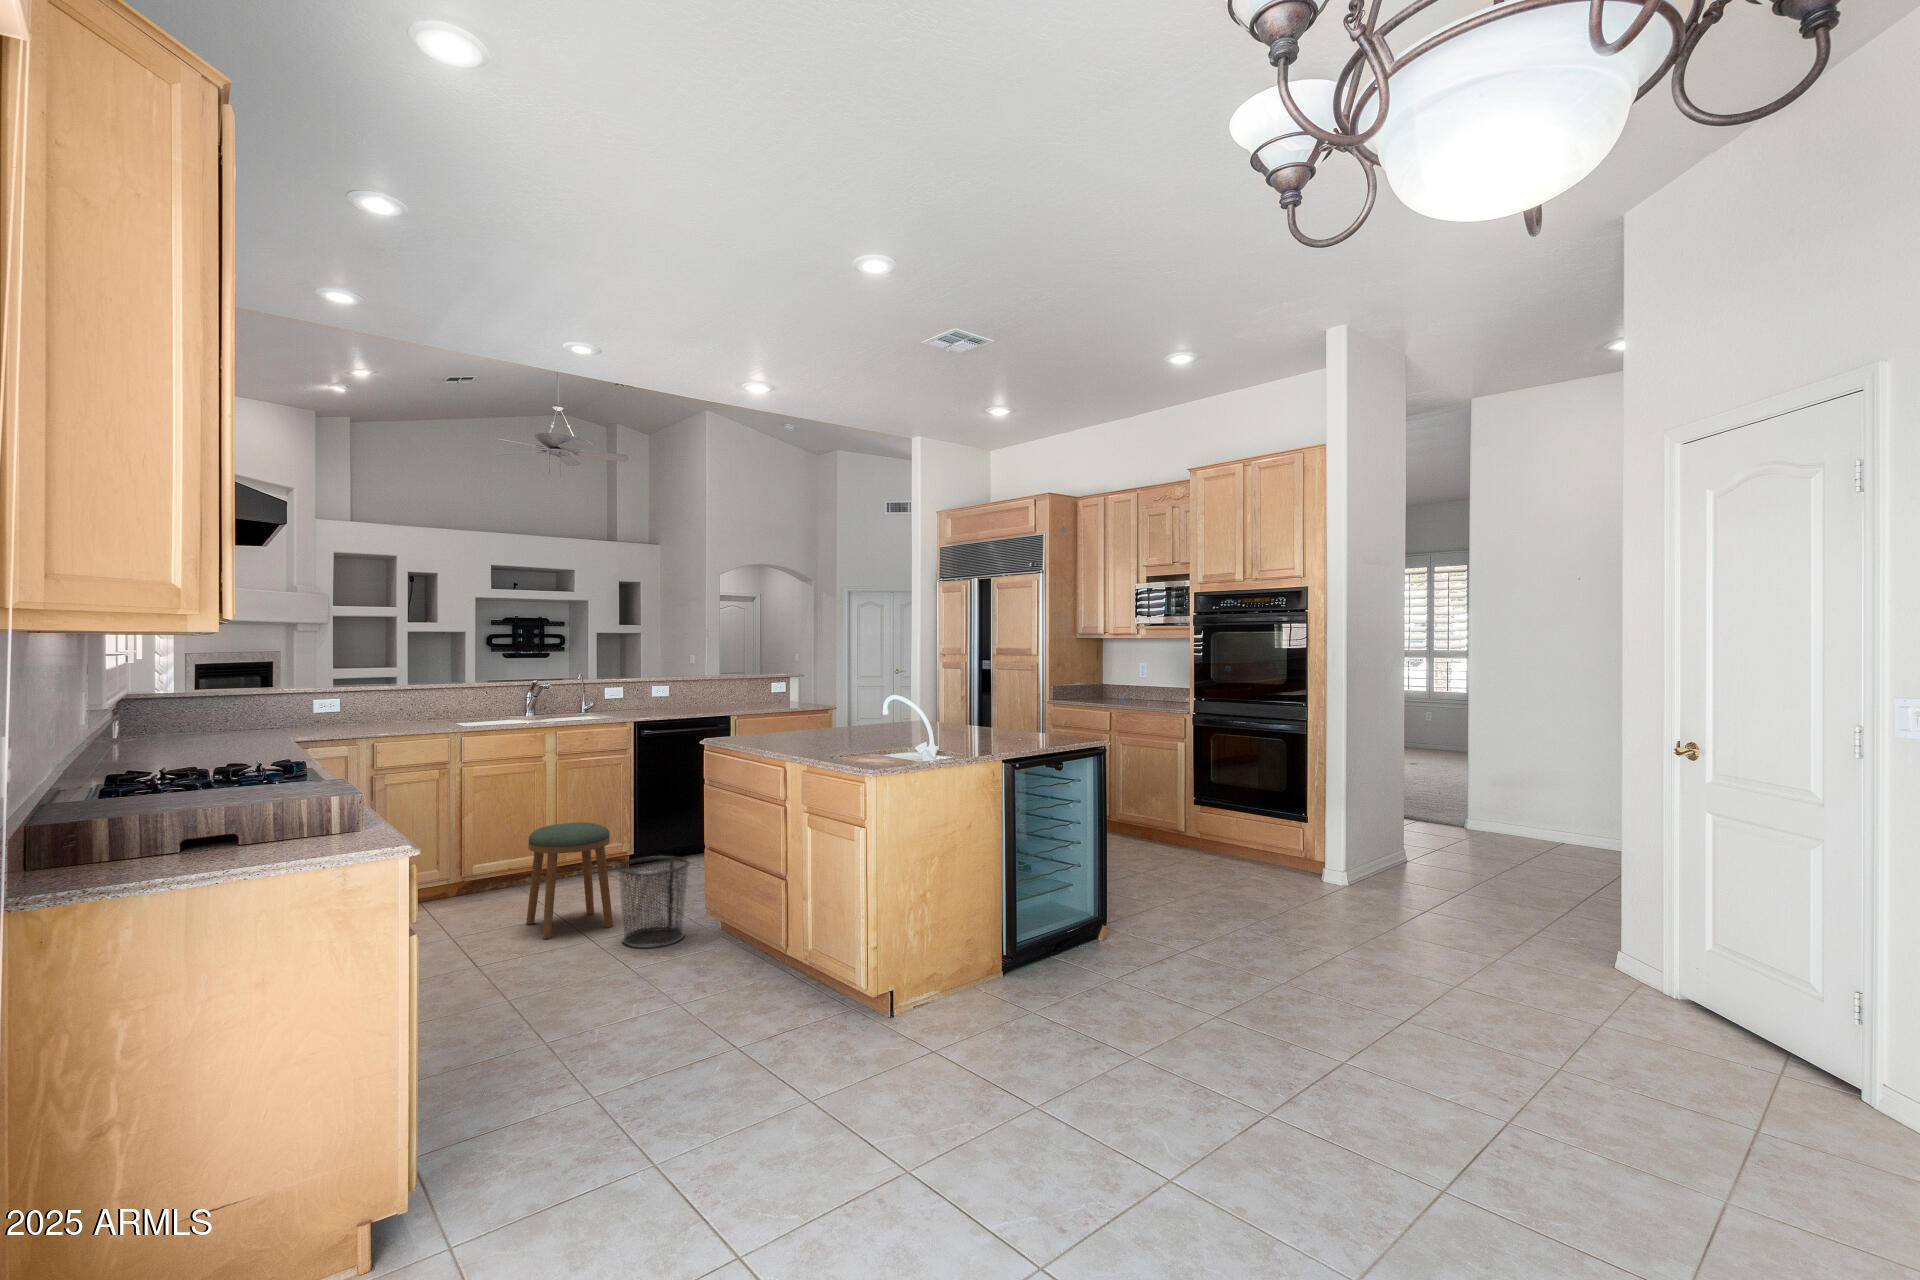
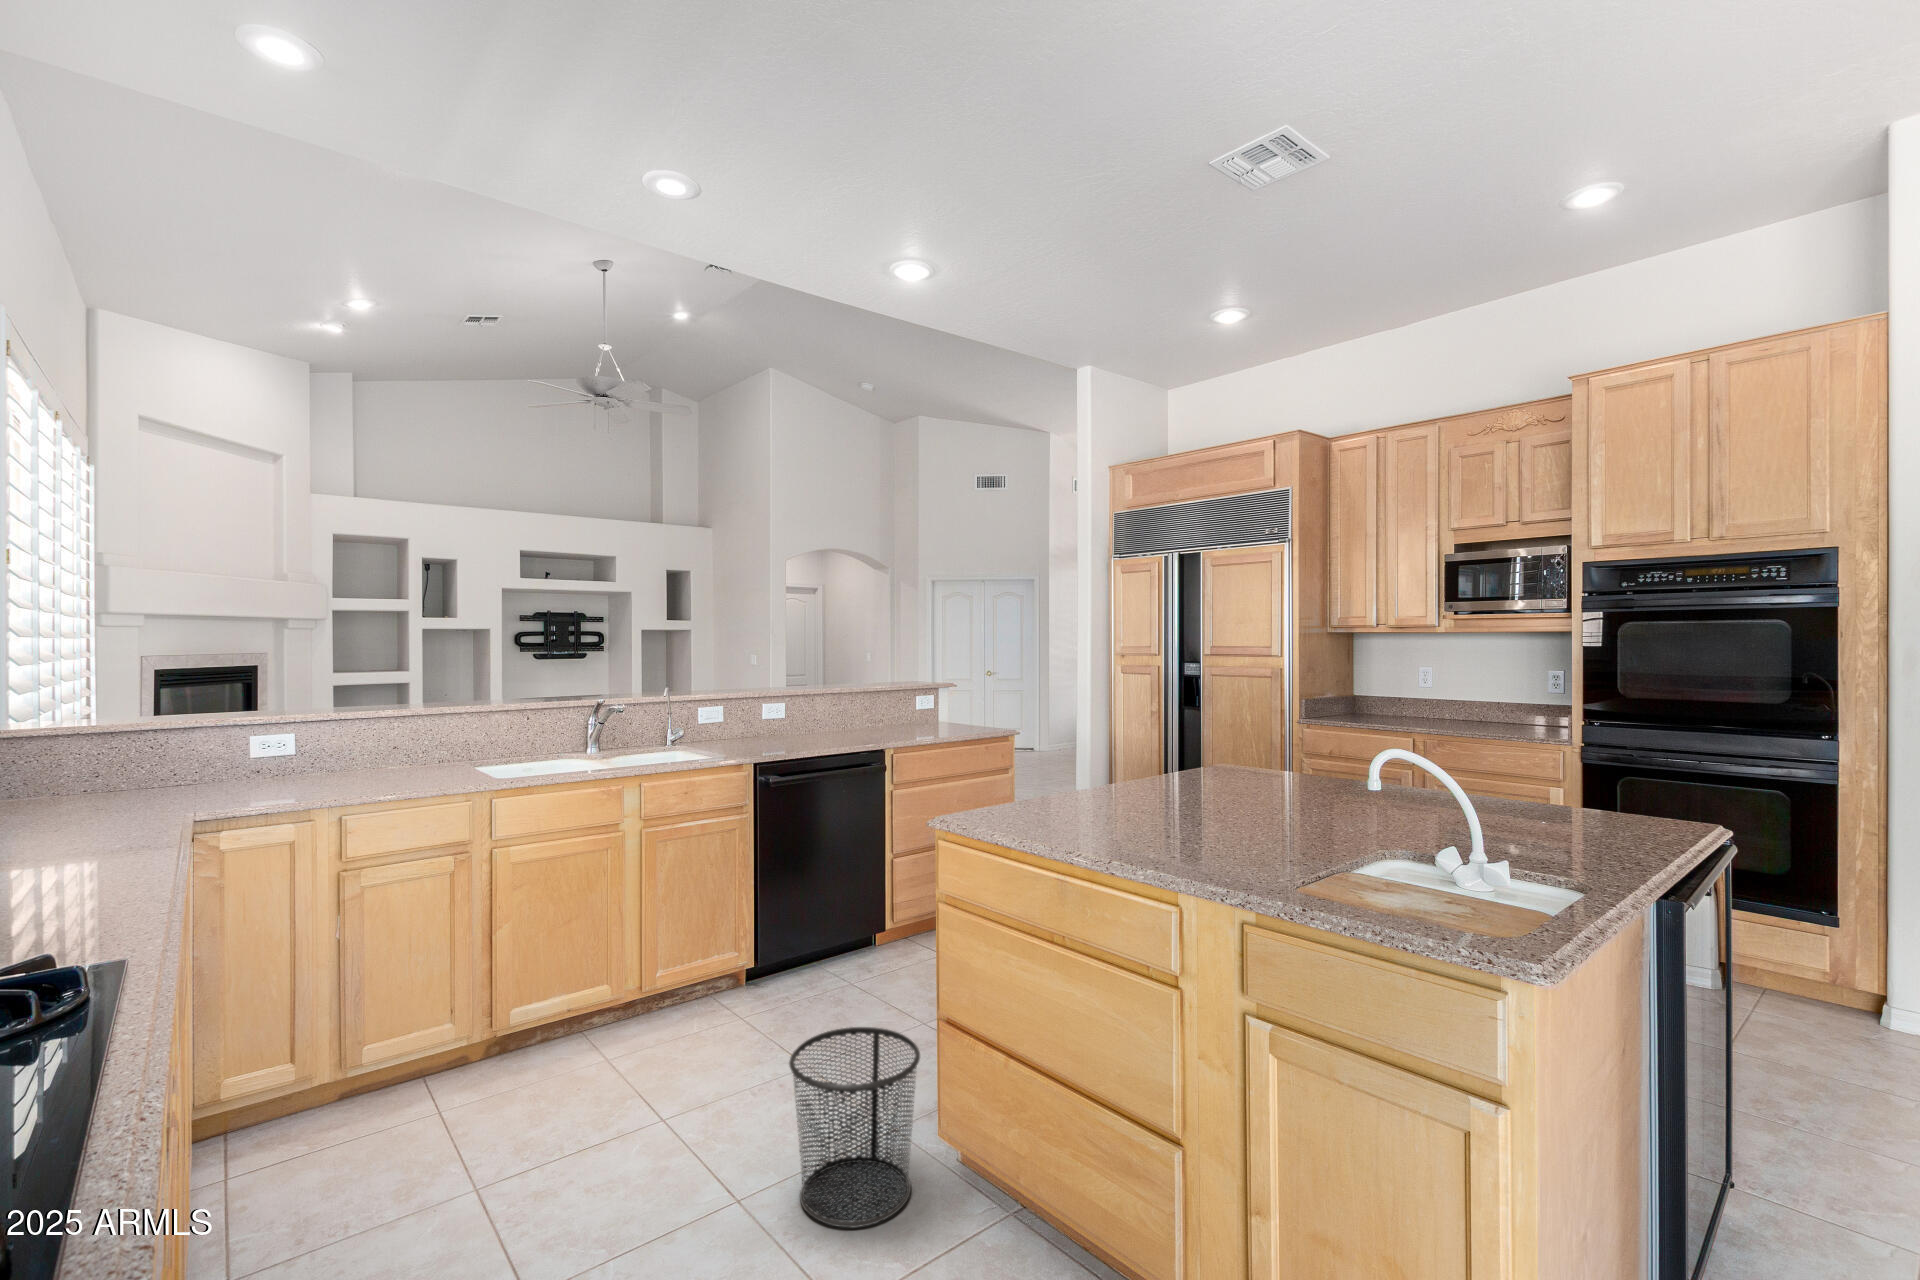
stool: present [526,822,613,939] -> none [611,954,768,1196]

